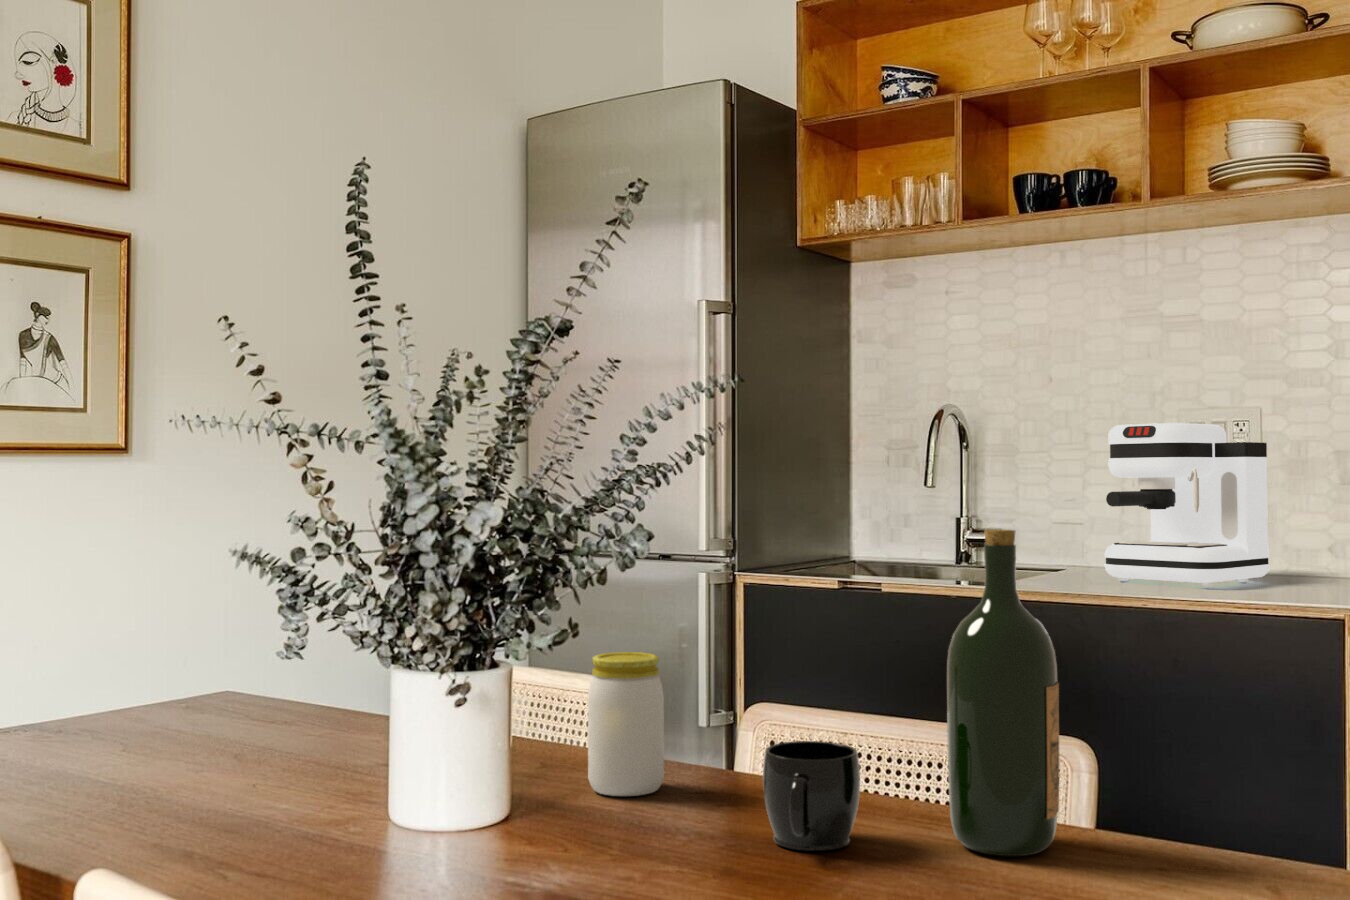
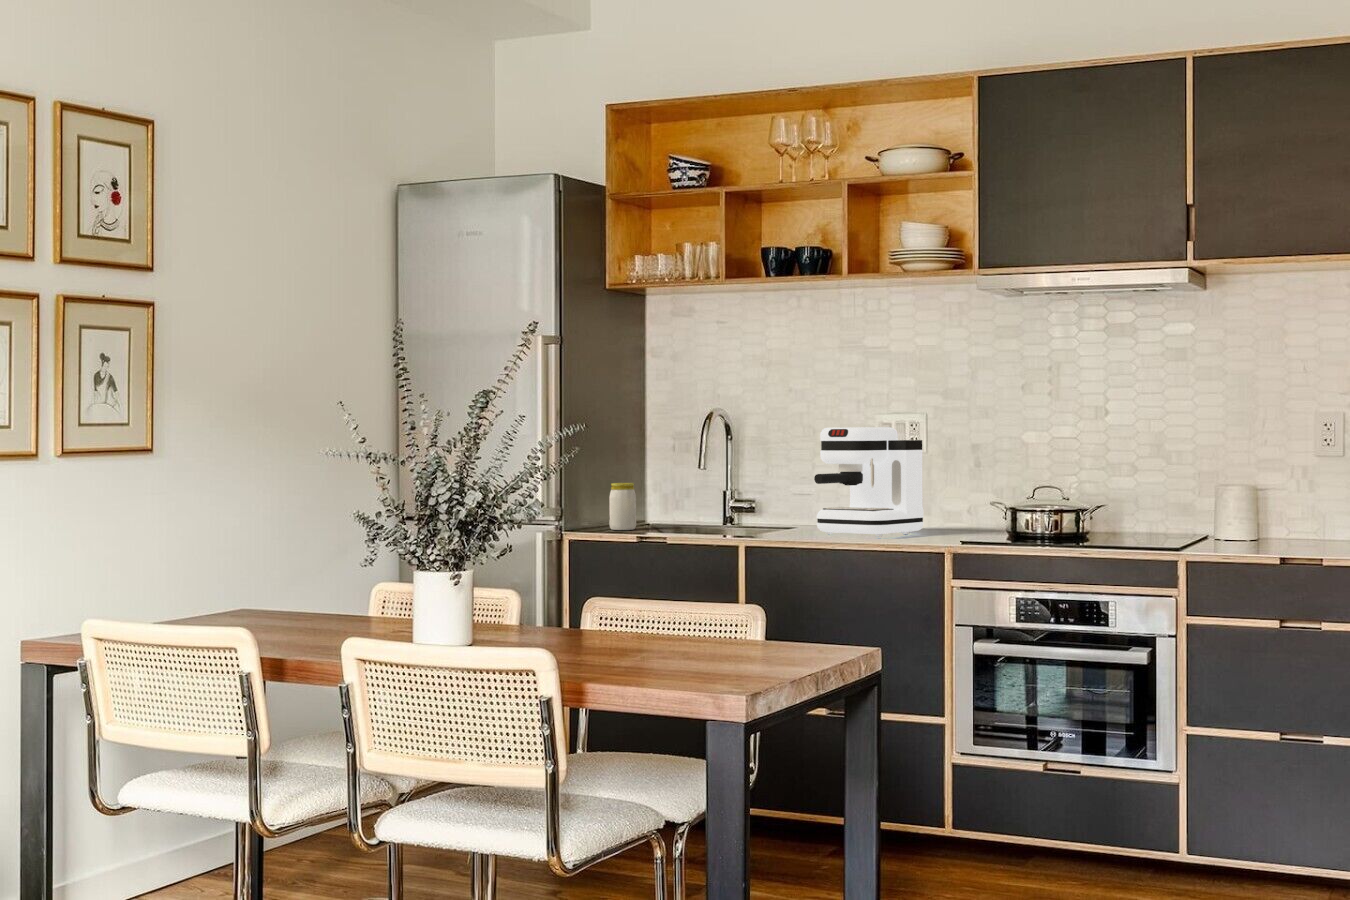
wine bottle: present [947,529,1059,856] -> none [680,501,729,644]
jar: present [588,652,664,796] -> present [609,483,636,530]
mug: present [763,741,860,851] -> none [596,600,640,645]

